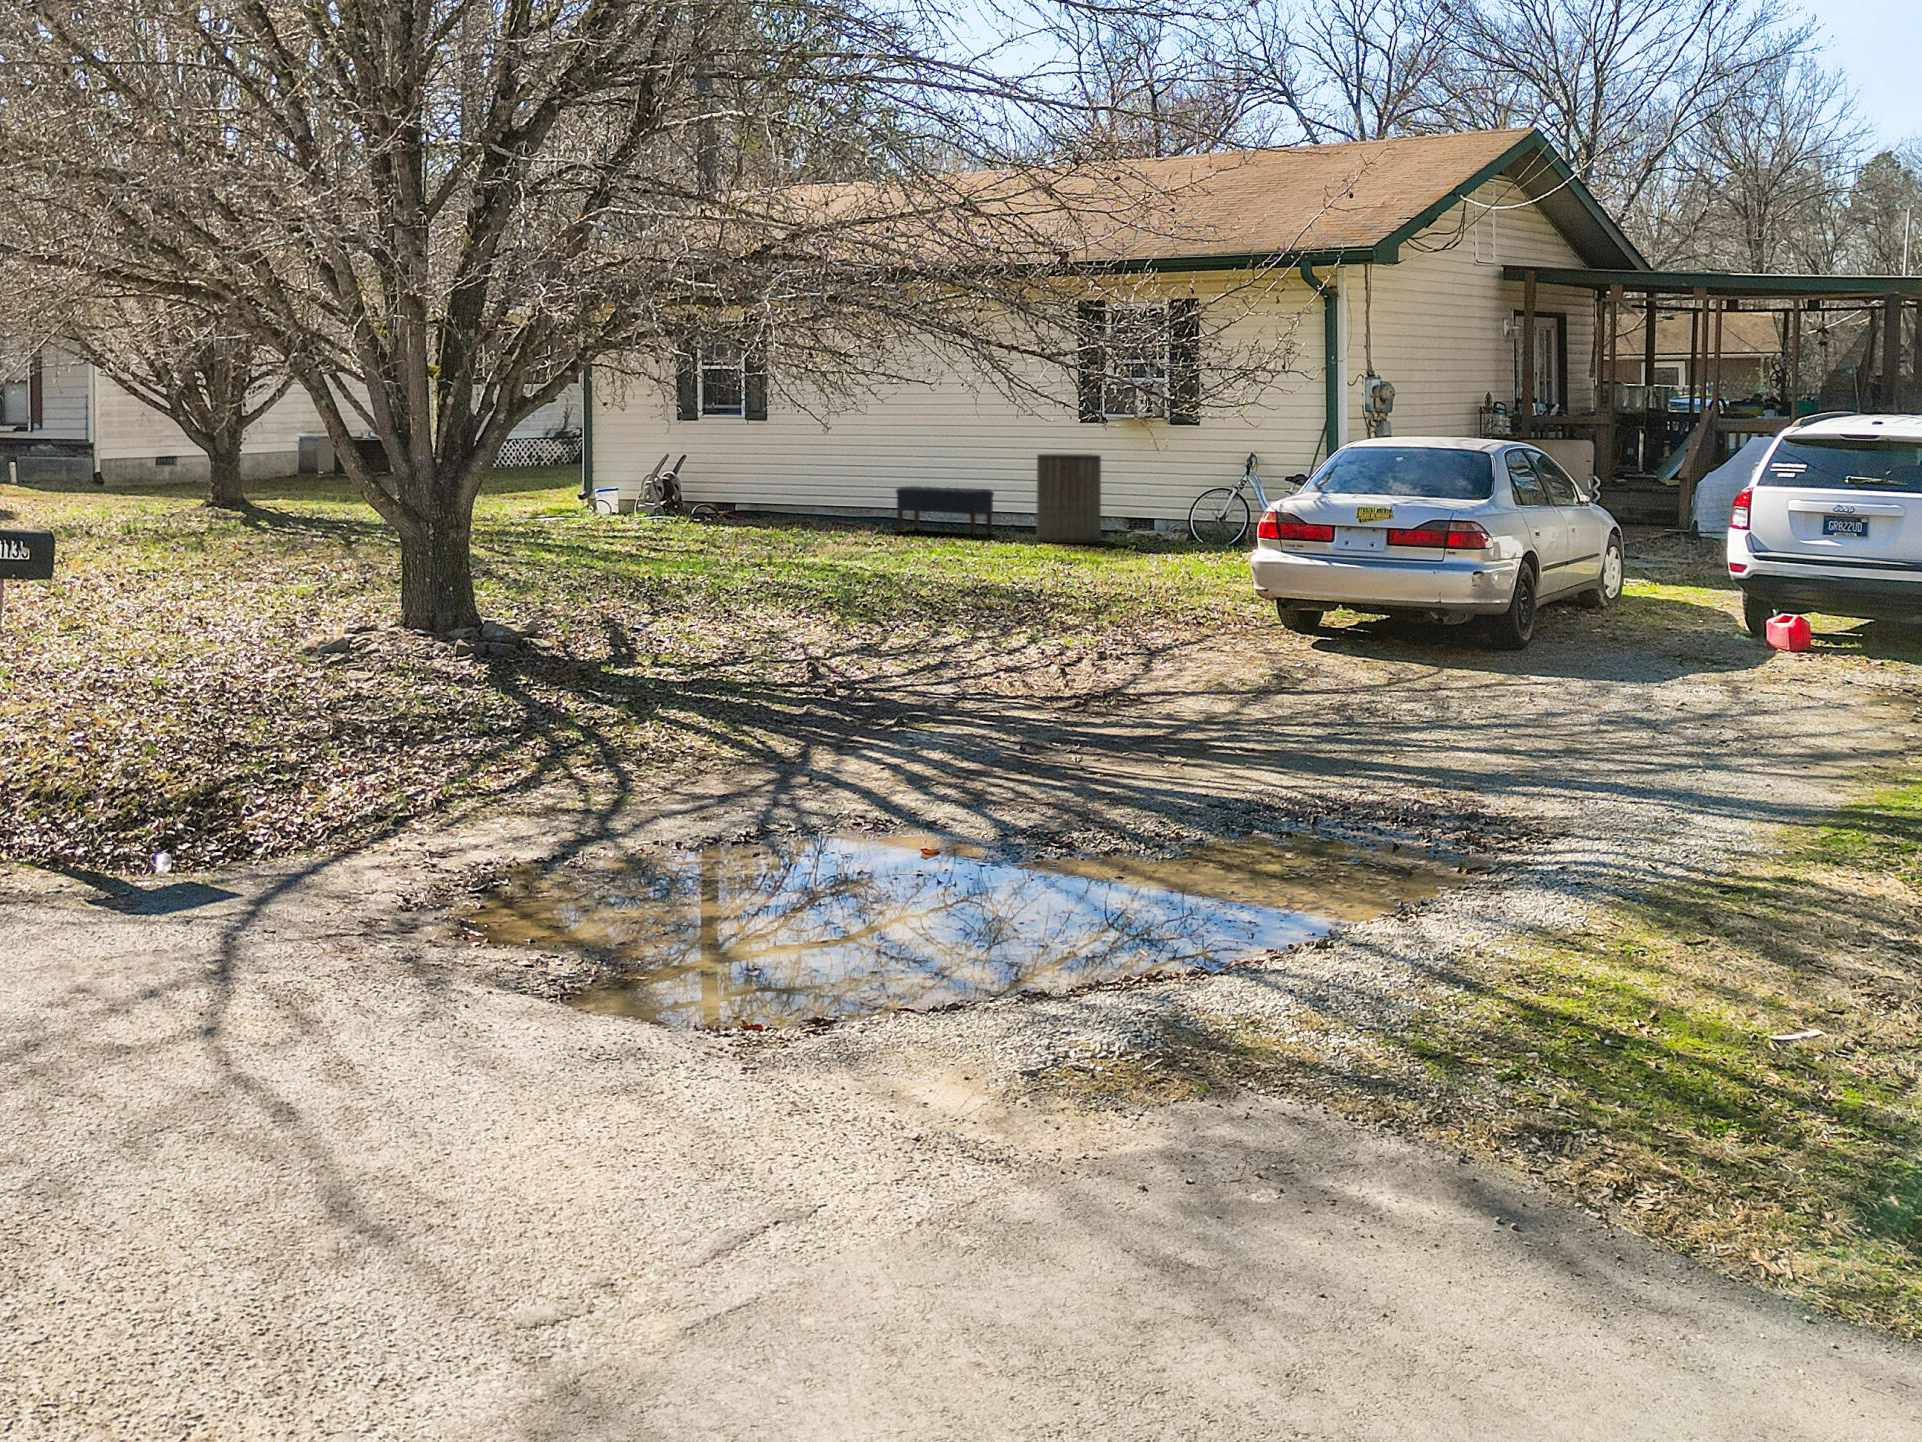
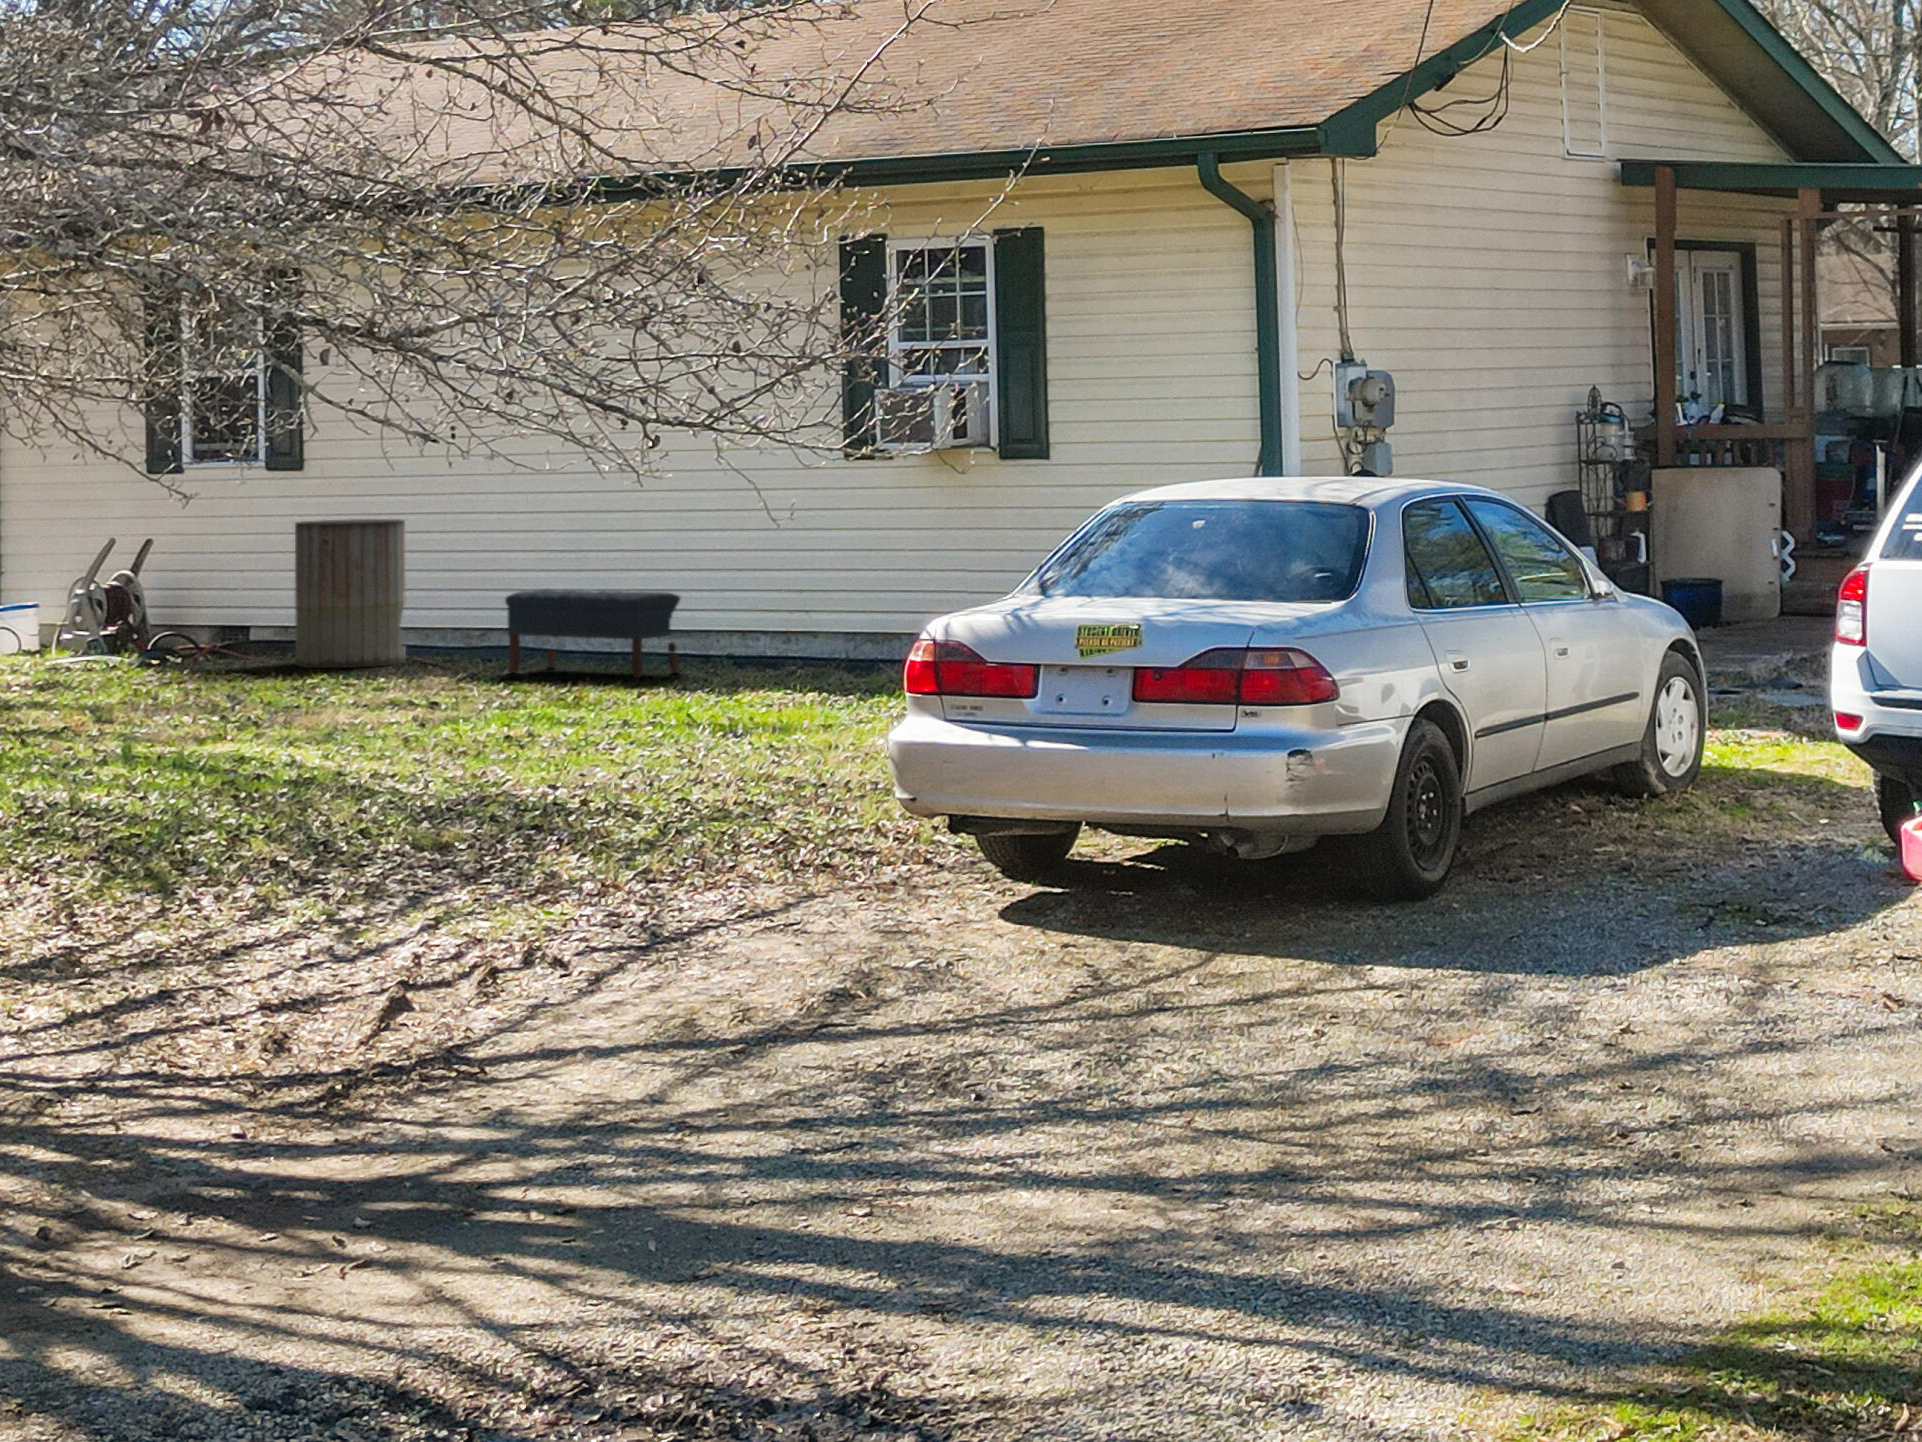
trash can: present [1036,454,1101,543] -> present [295,519,406,668]

